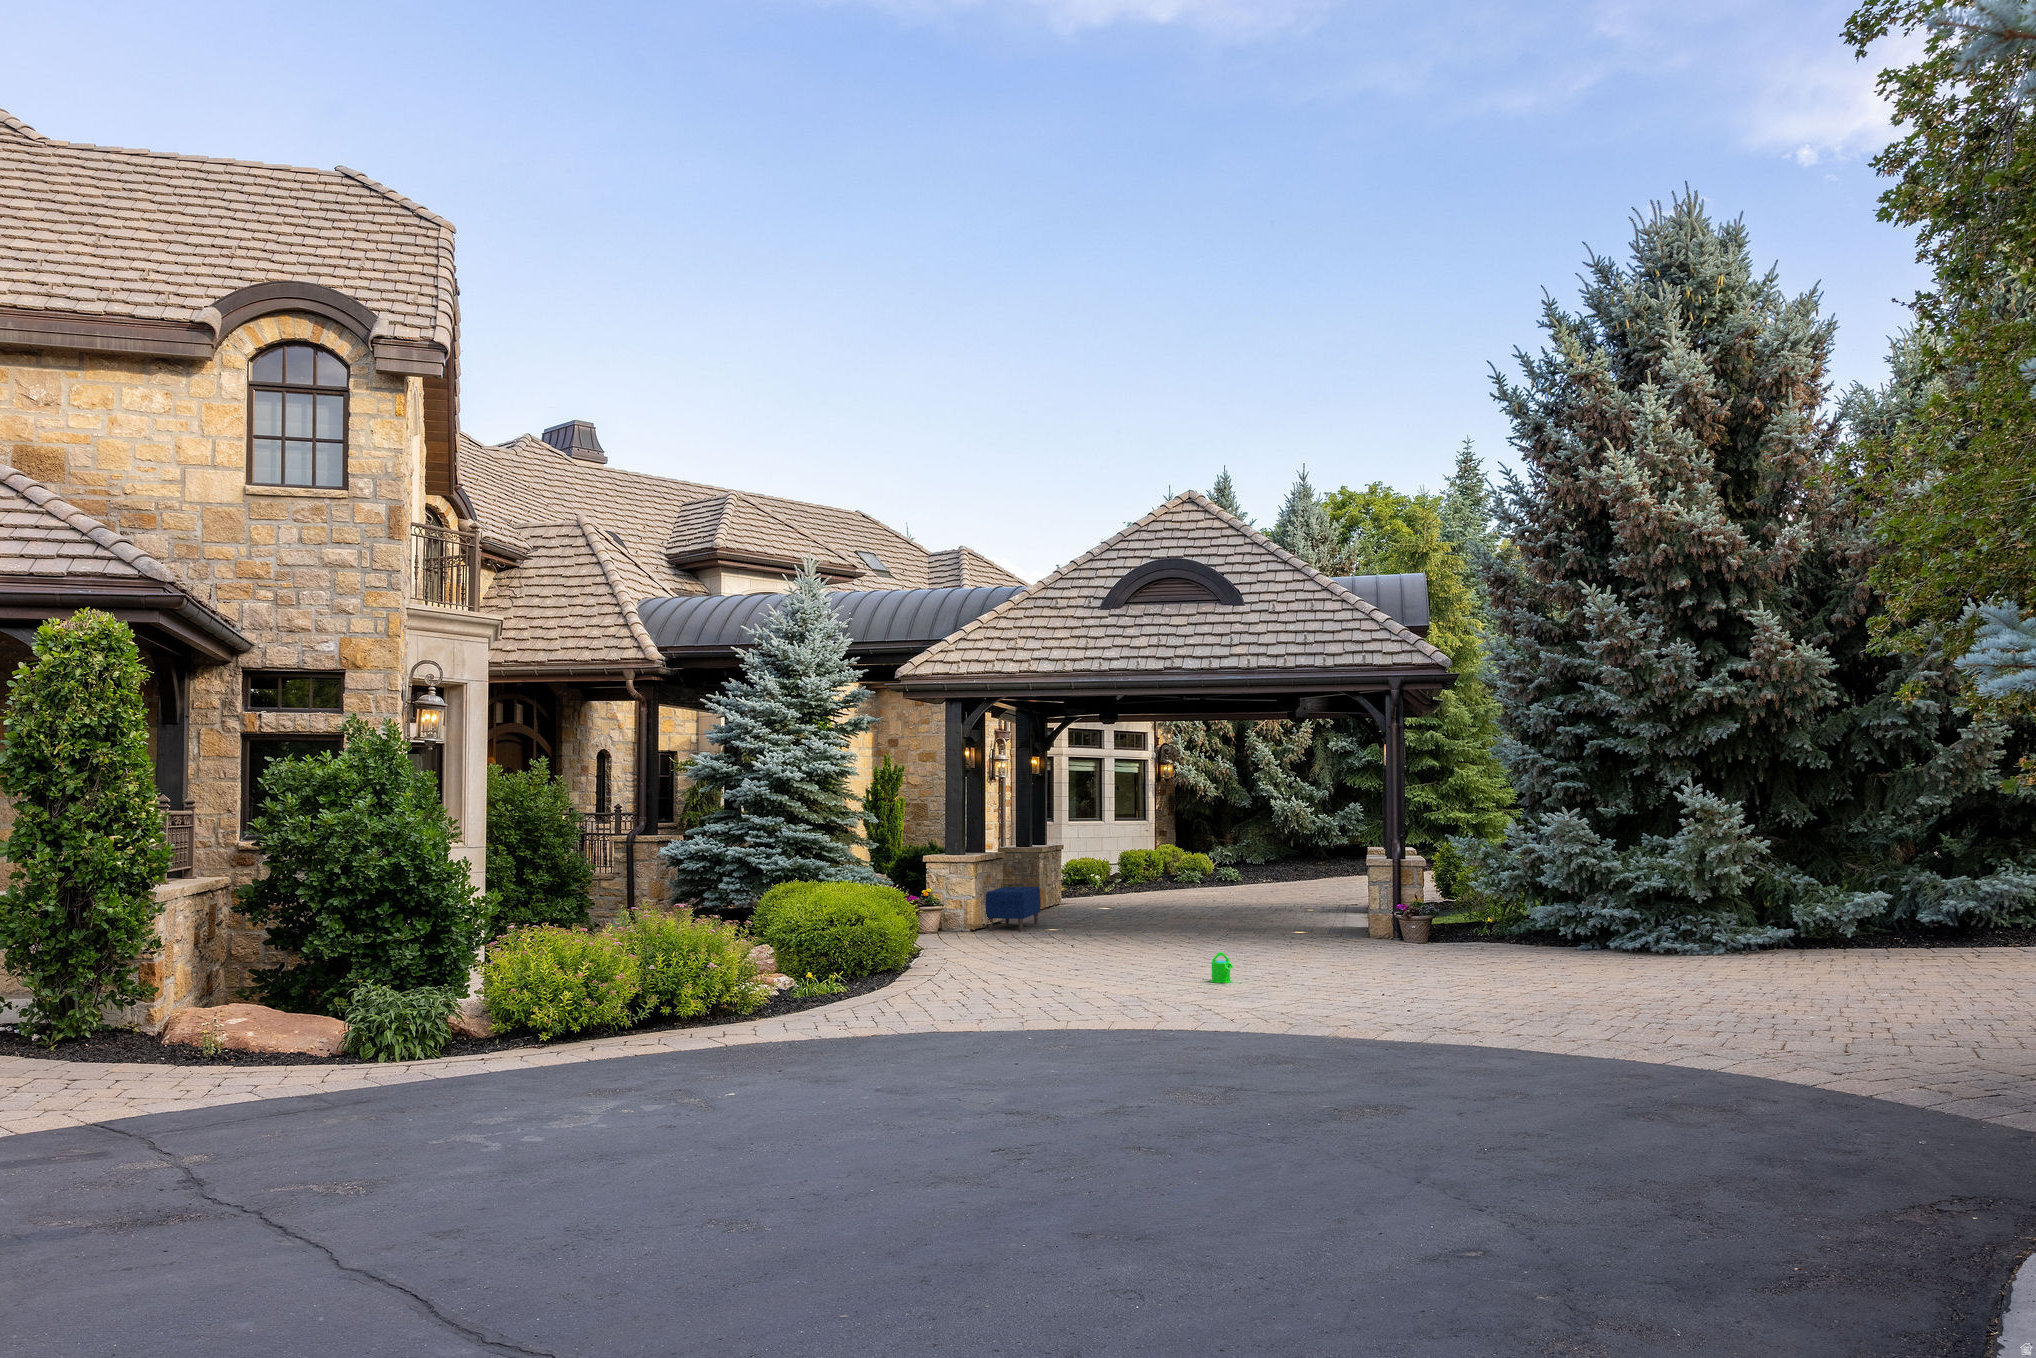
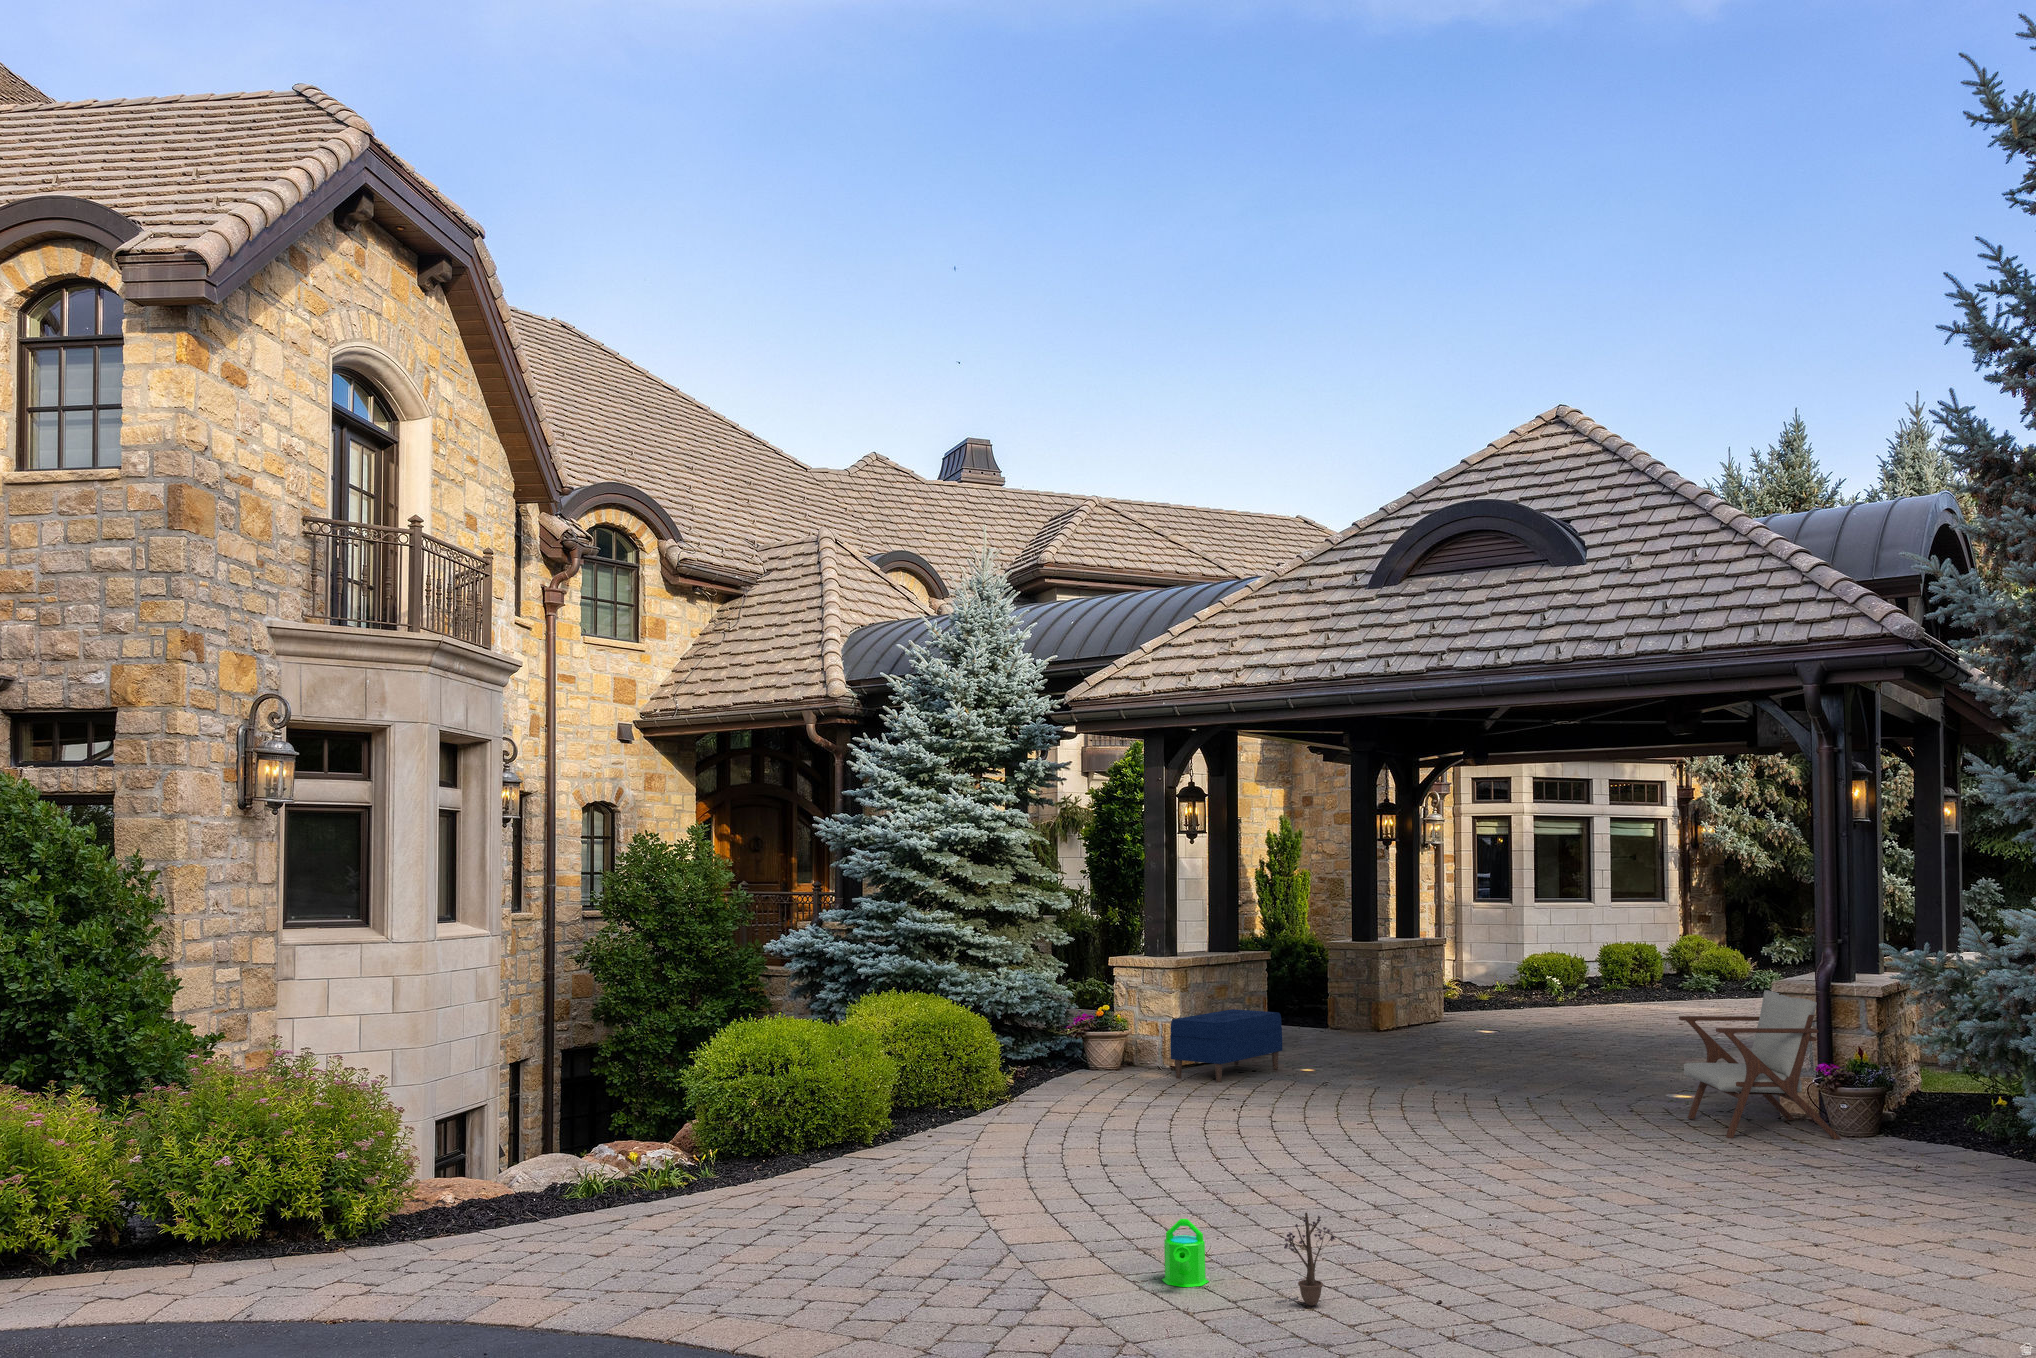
lounge chair: none [1304,855,1390,933] -> present [1679,990,1841,1140]
decorative plant: none [1277,940,1298,982] -> present [1275,1213,1335,1306]

